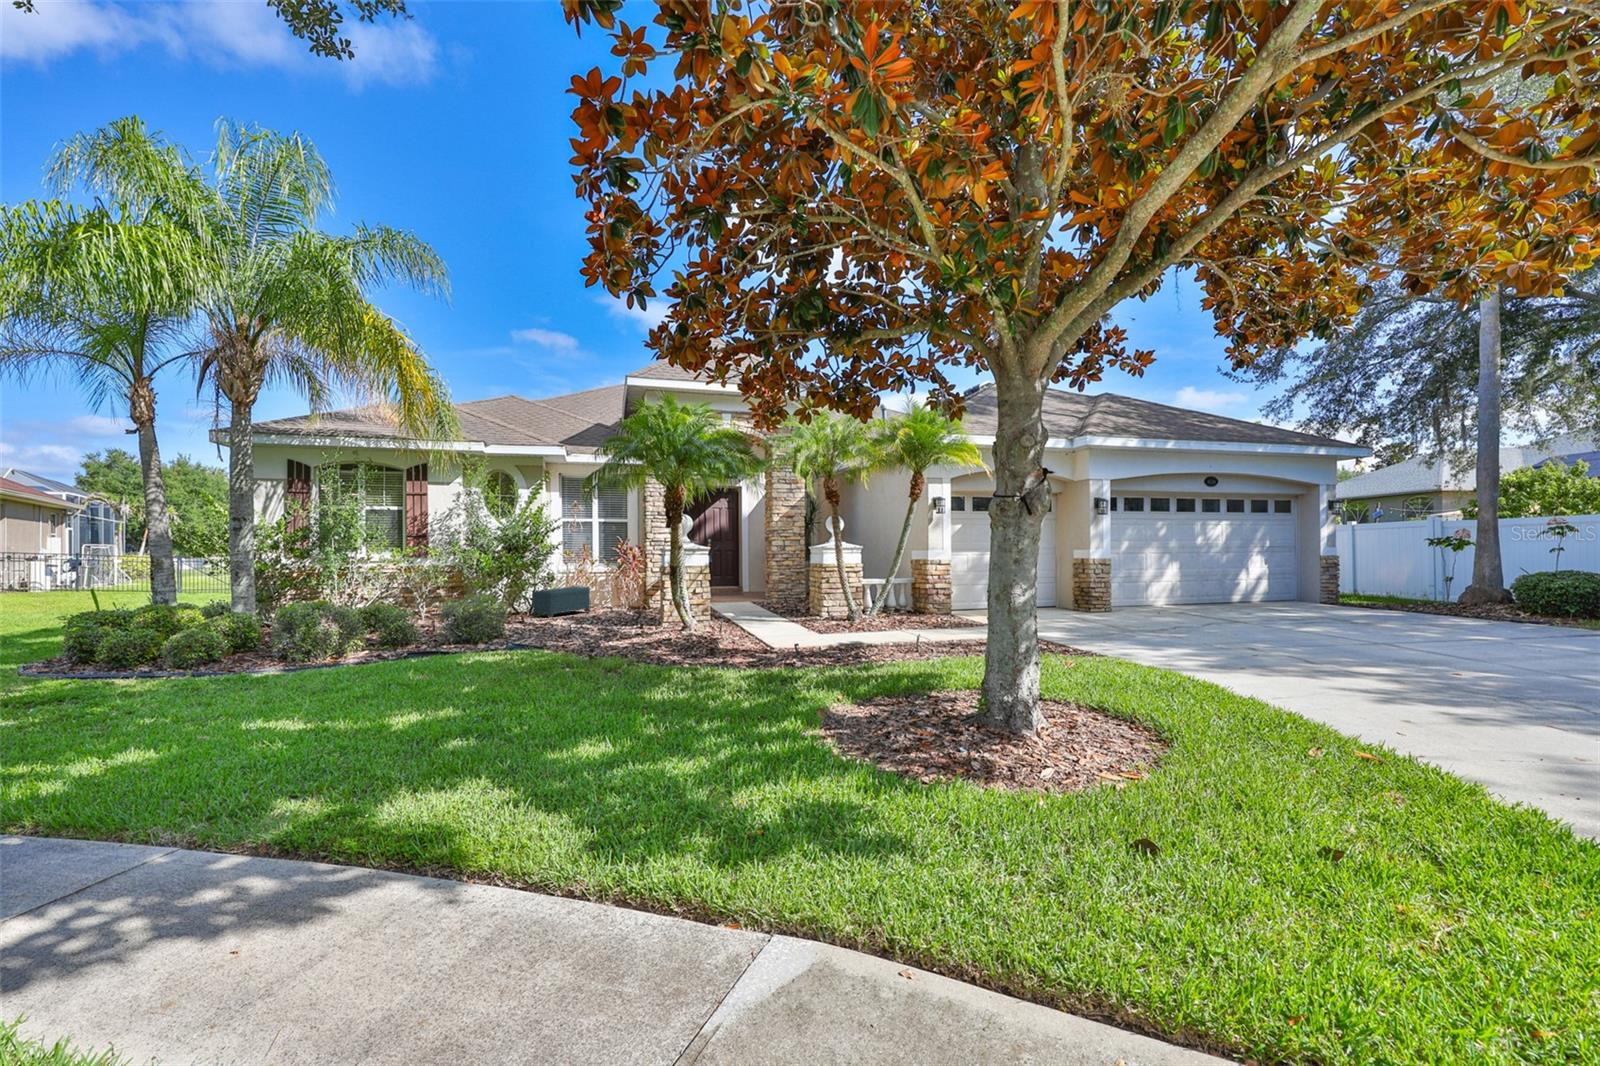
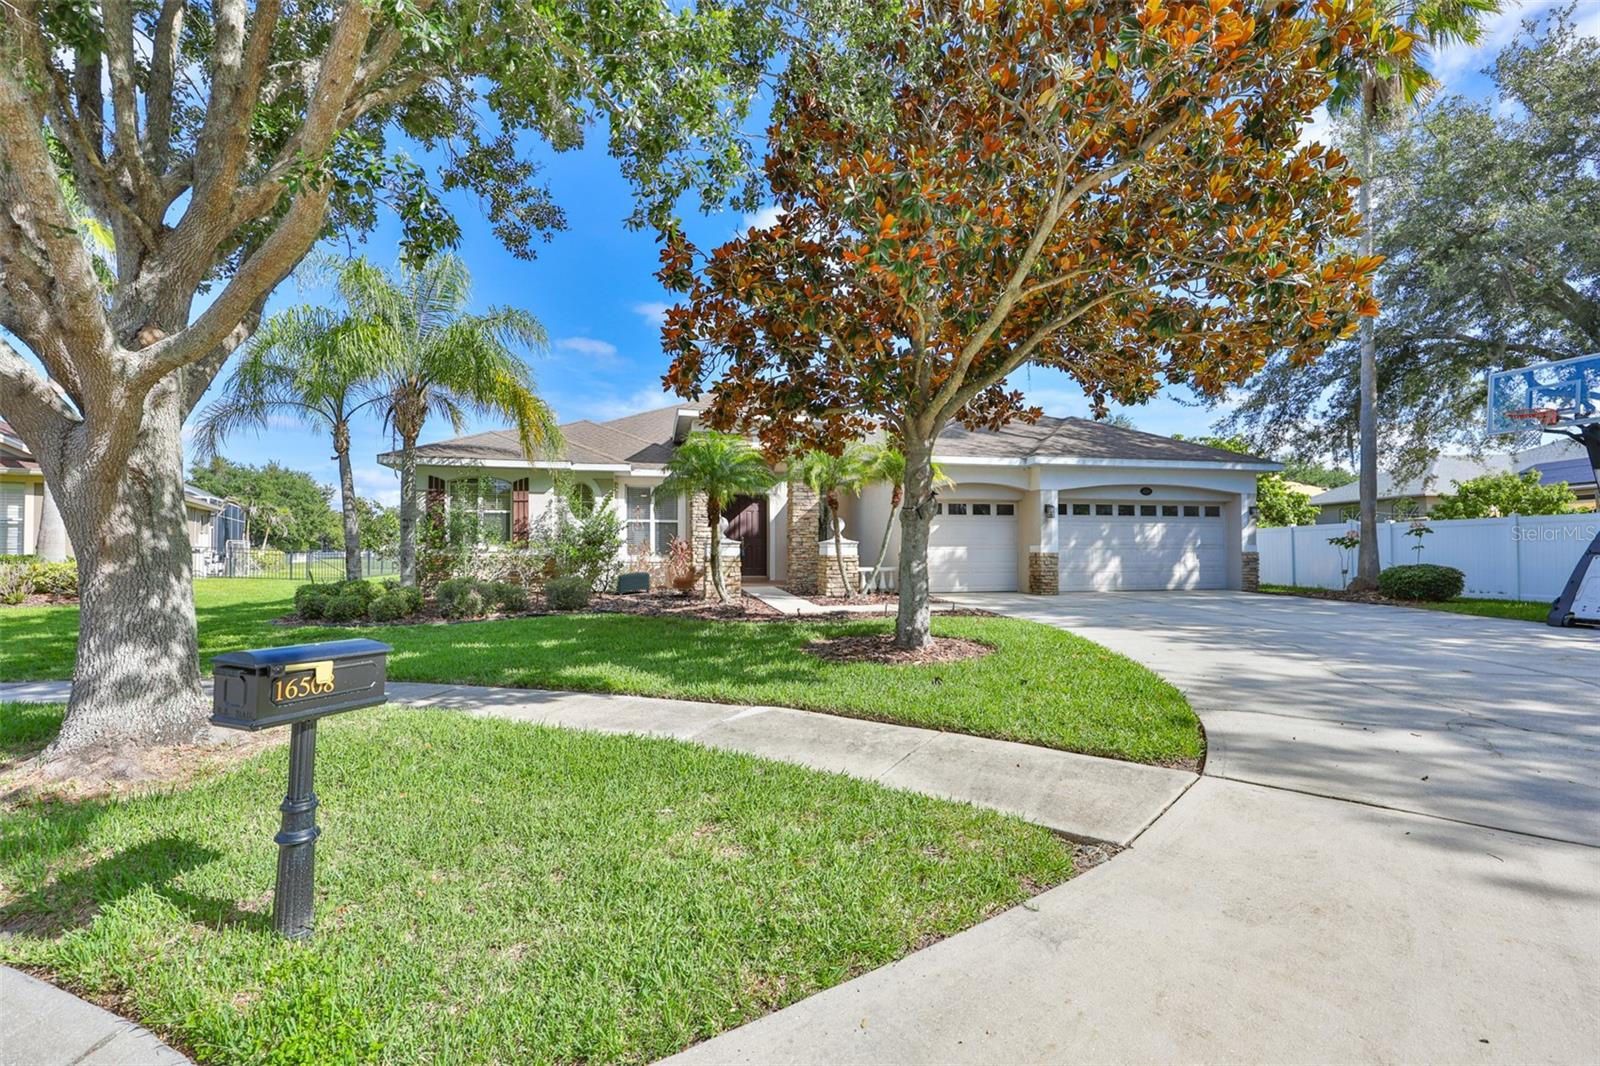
lounge chair: none [594,578,651,622] -> present [656,566,696,596]

